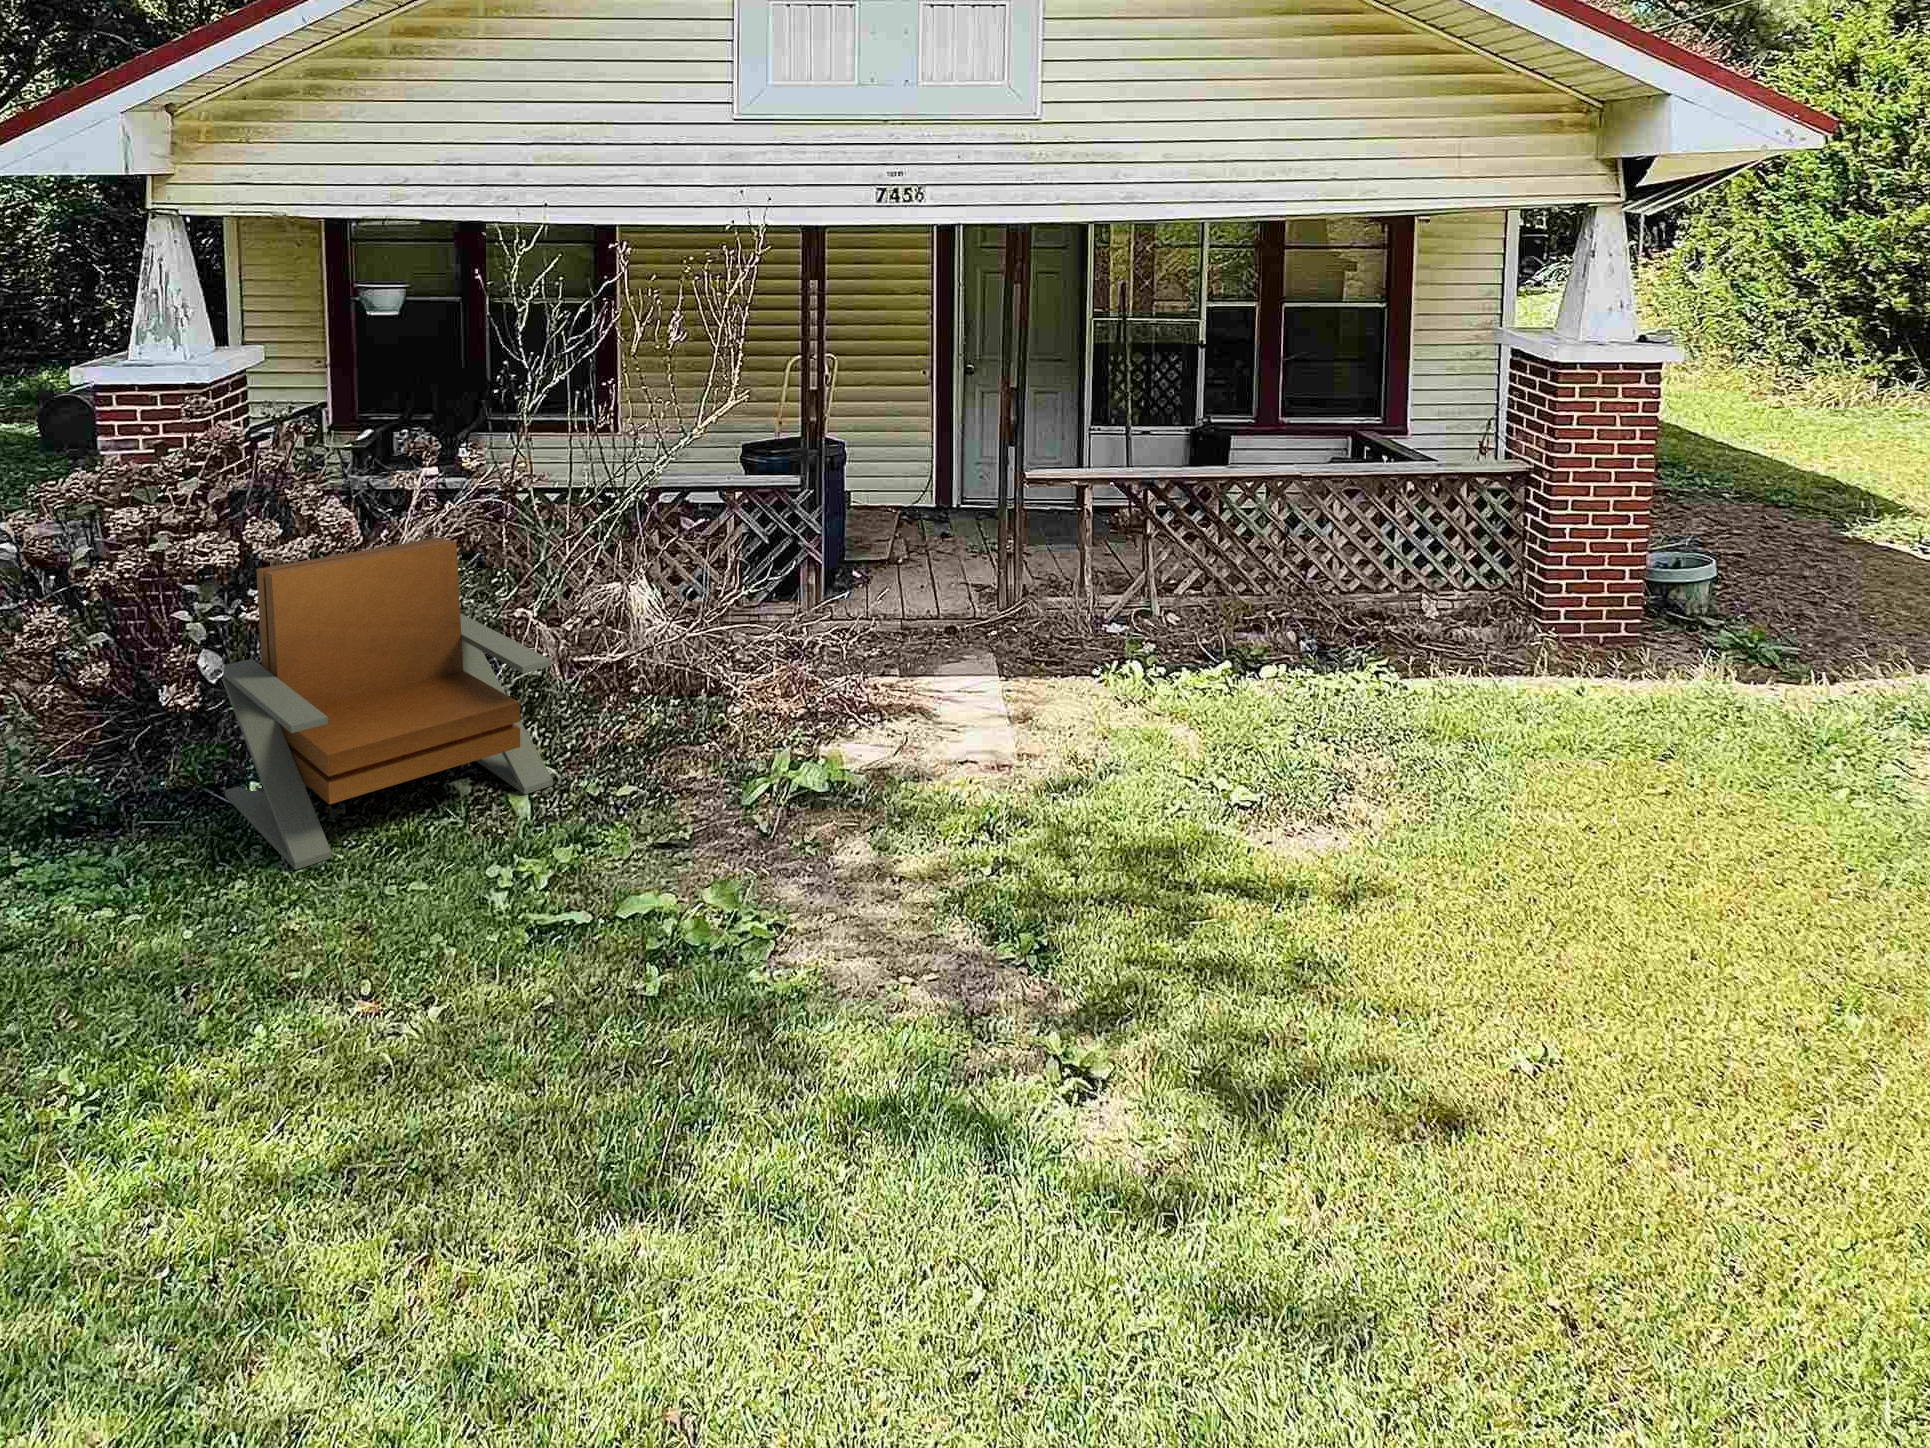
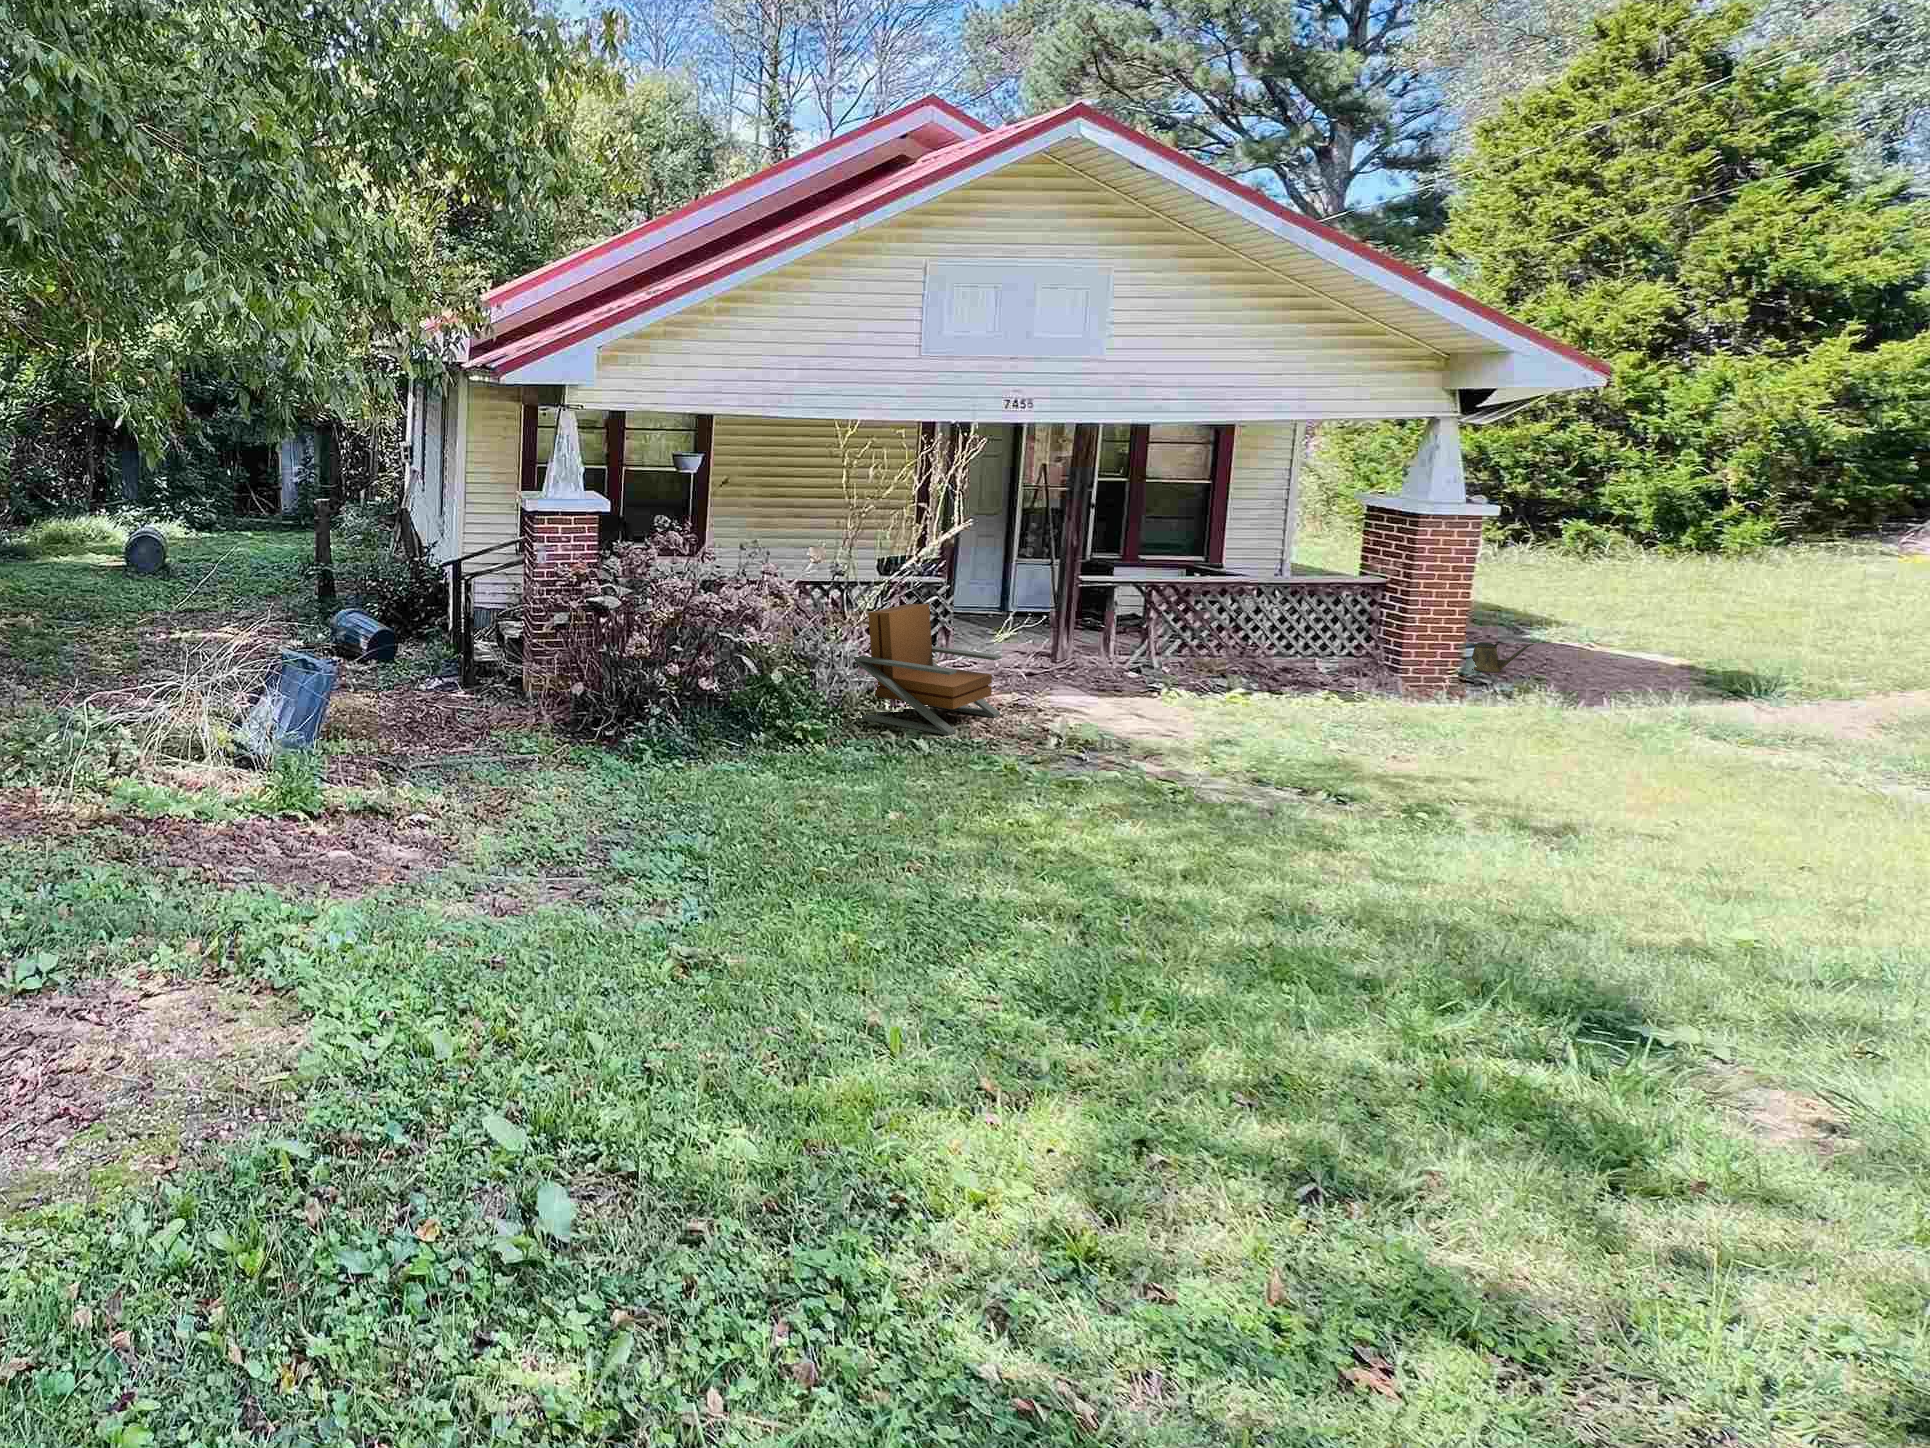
watering can: none [1642,580,1752,638] -> present [1468,642,1534,672]

